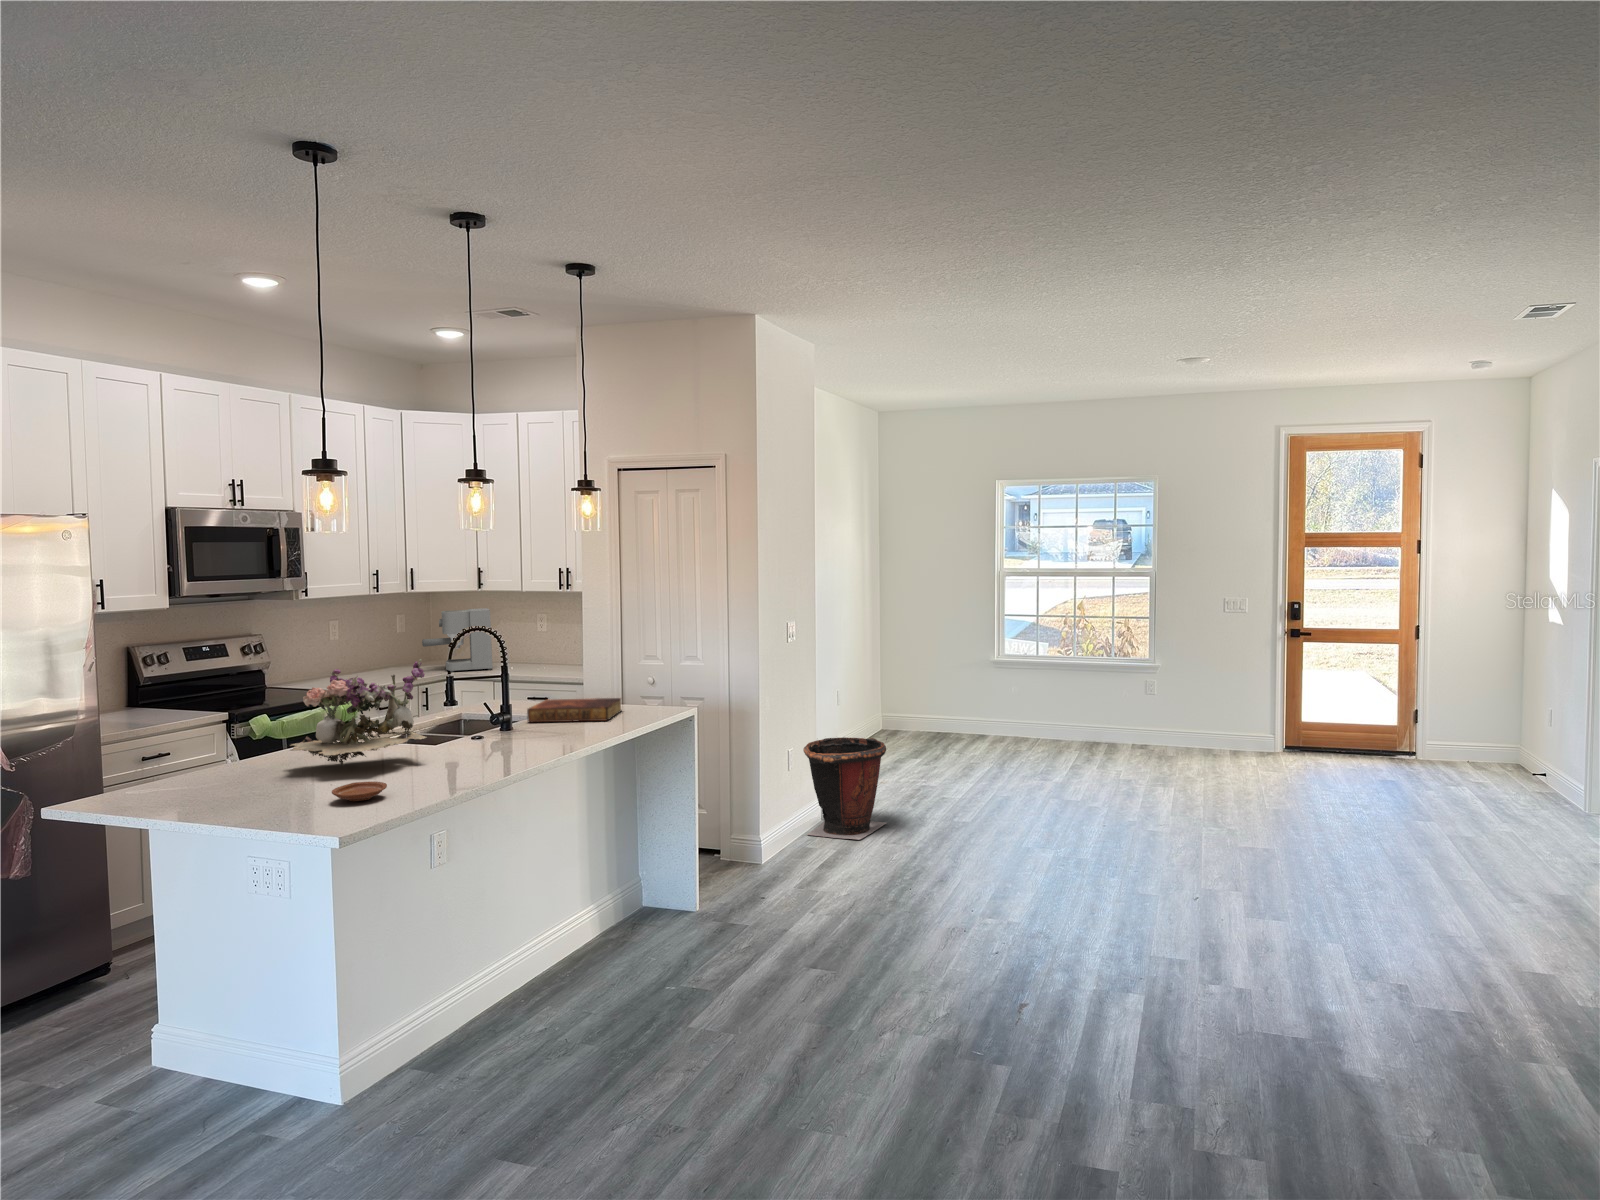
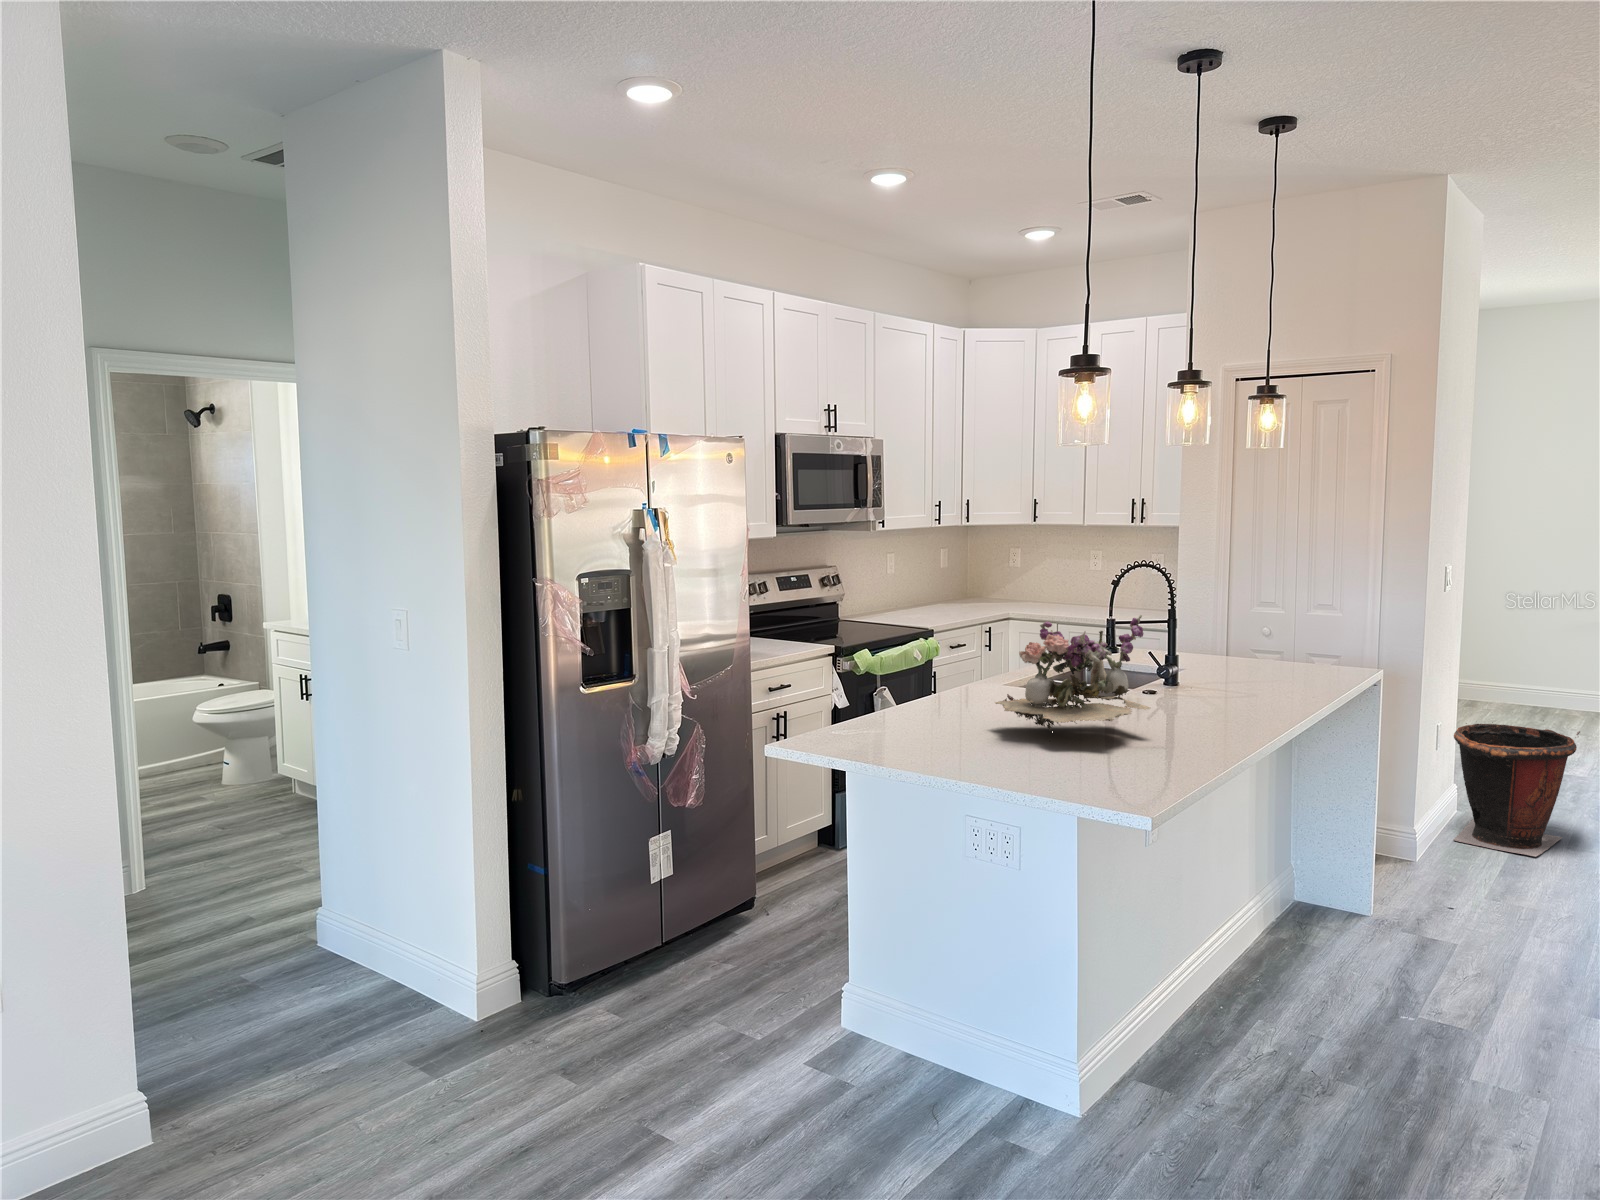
coffee maker: present [422,608,493,672] -> none [977,544,1051,613]
book: present [527,698,621,722] -> none [1203,662,1309,696]
plate: present [332,782,387,801] -> none [1102,762,1164,786]

